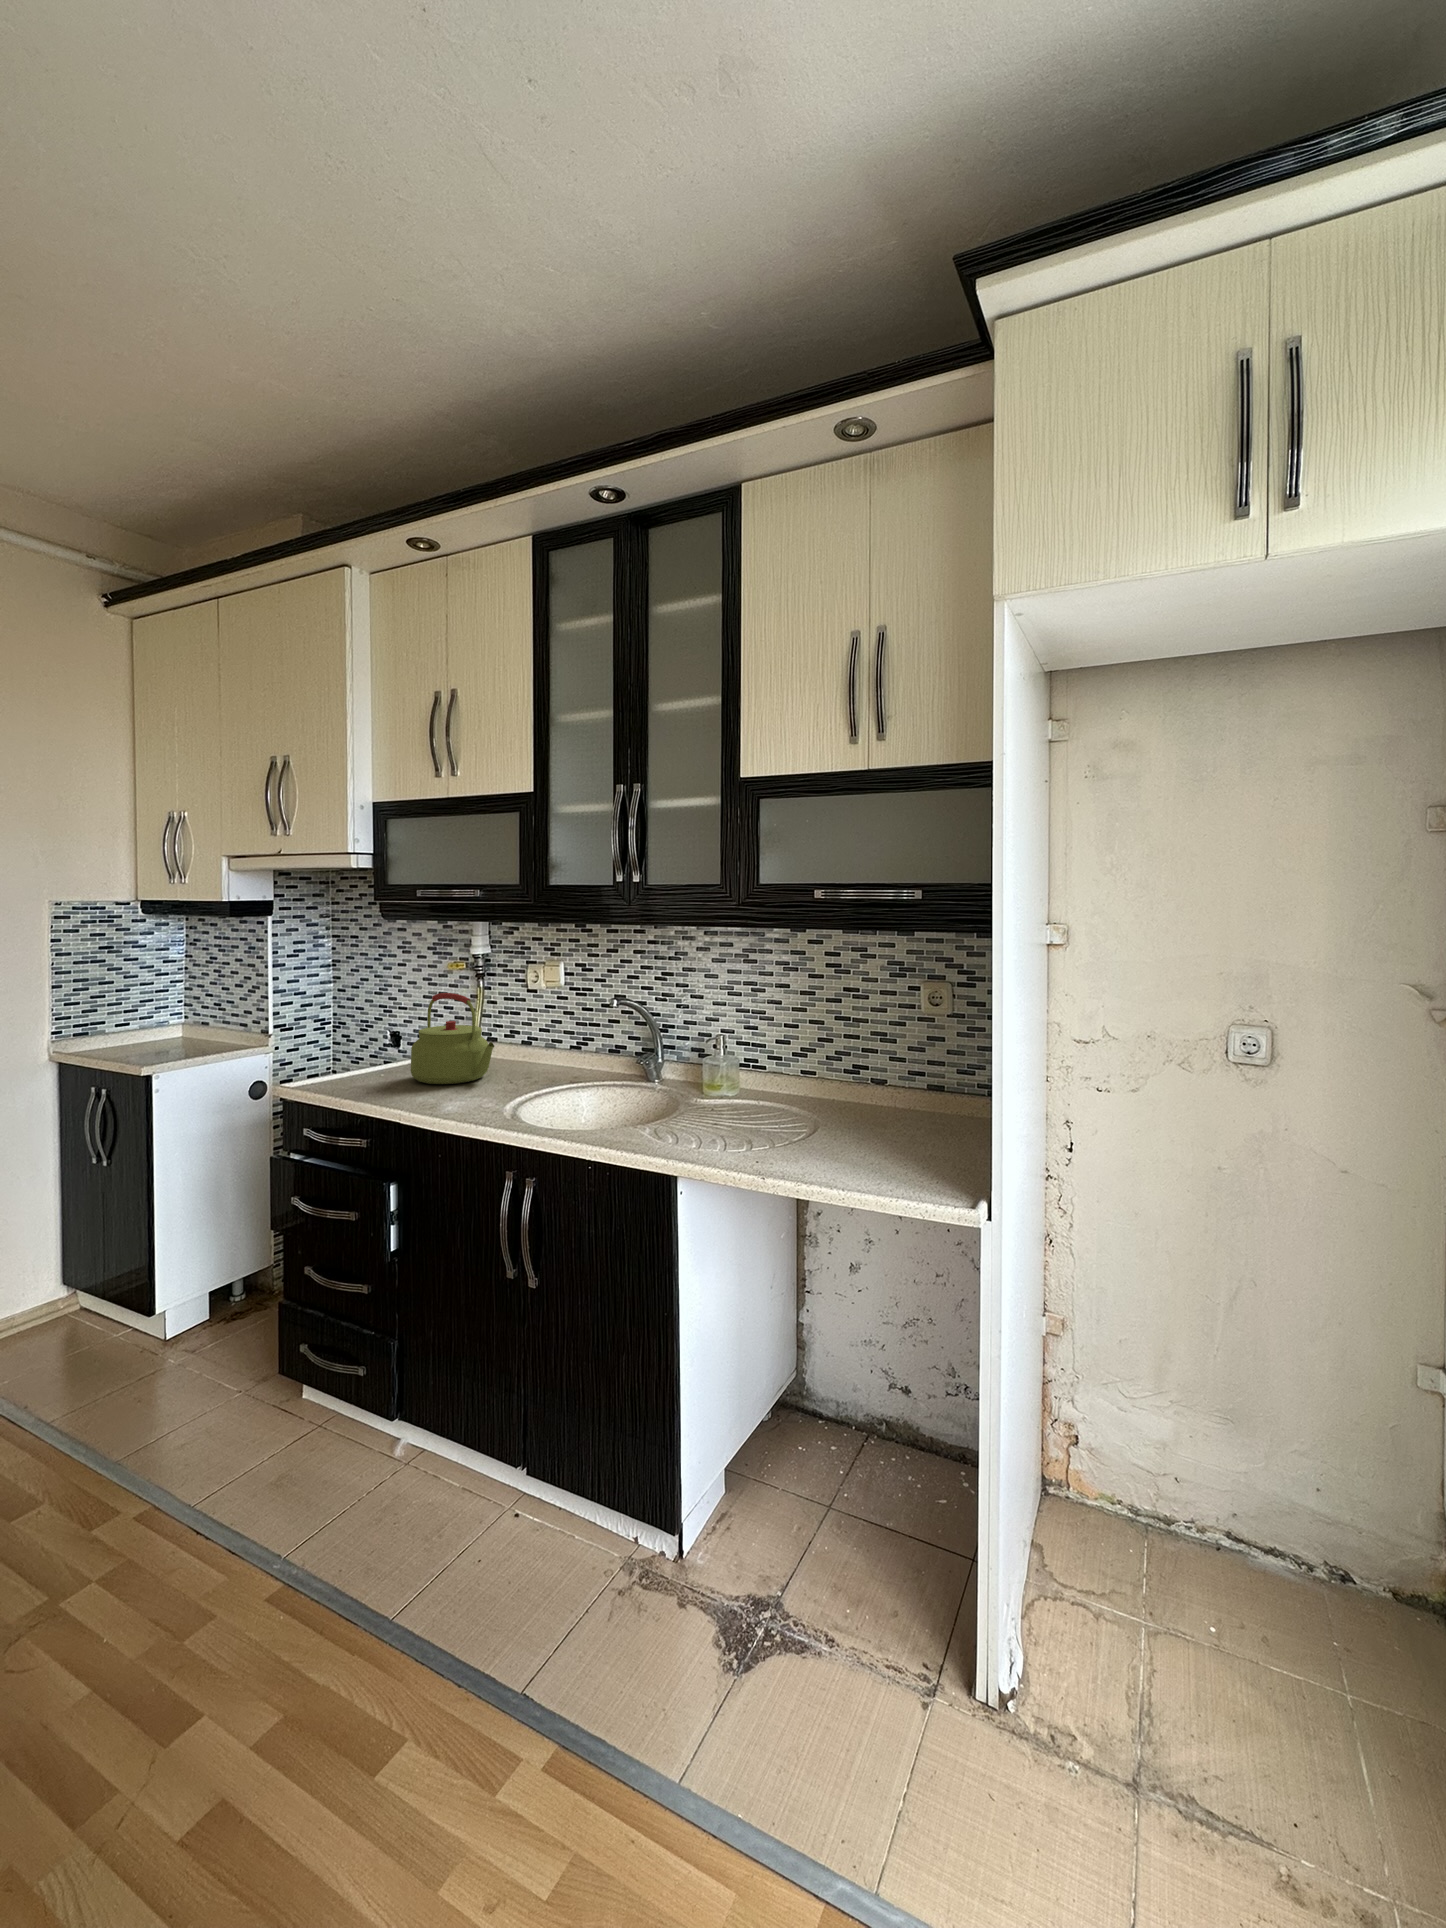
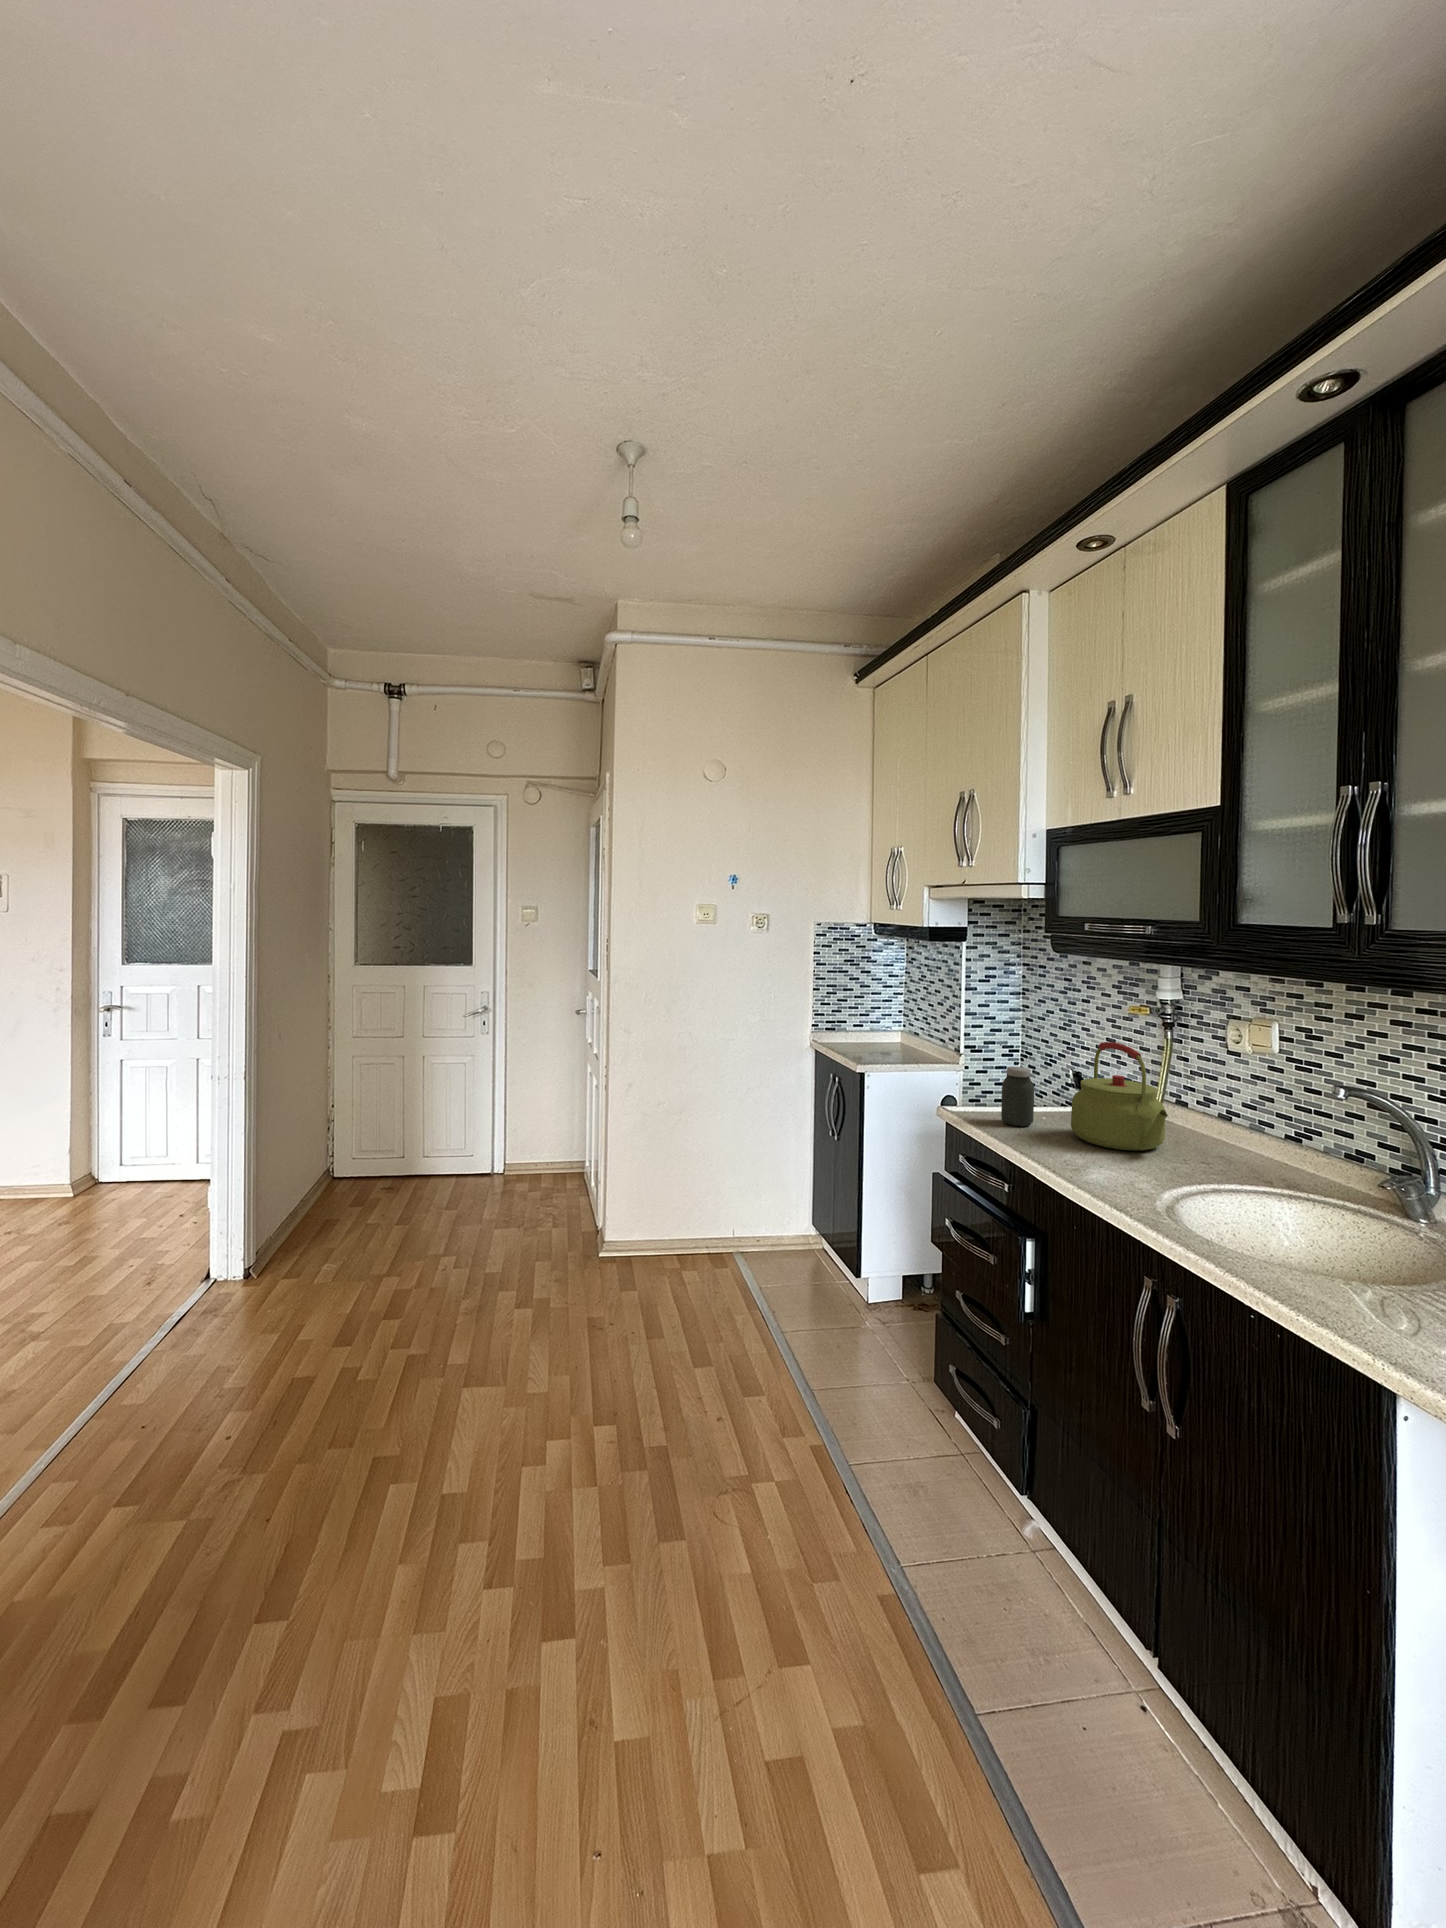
jar: none [342,1029,374,1085] -> present [1001,1067,1034,1126]

